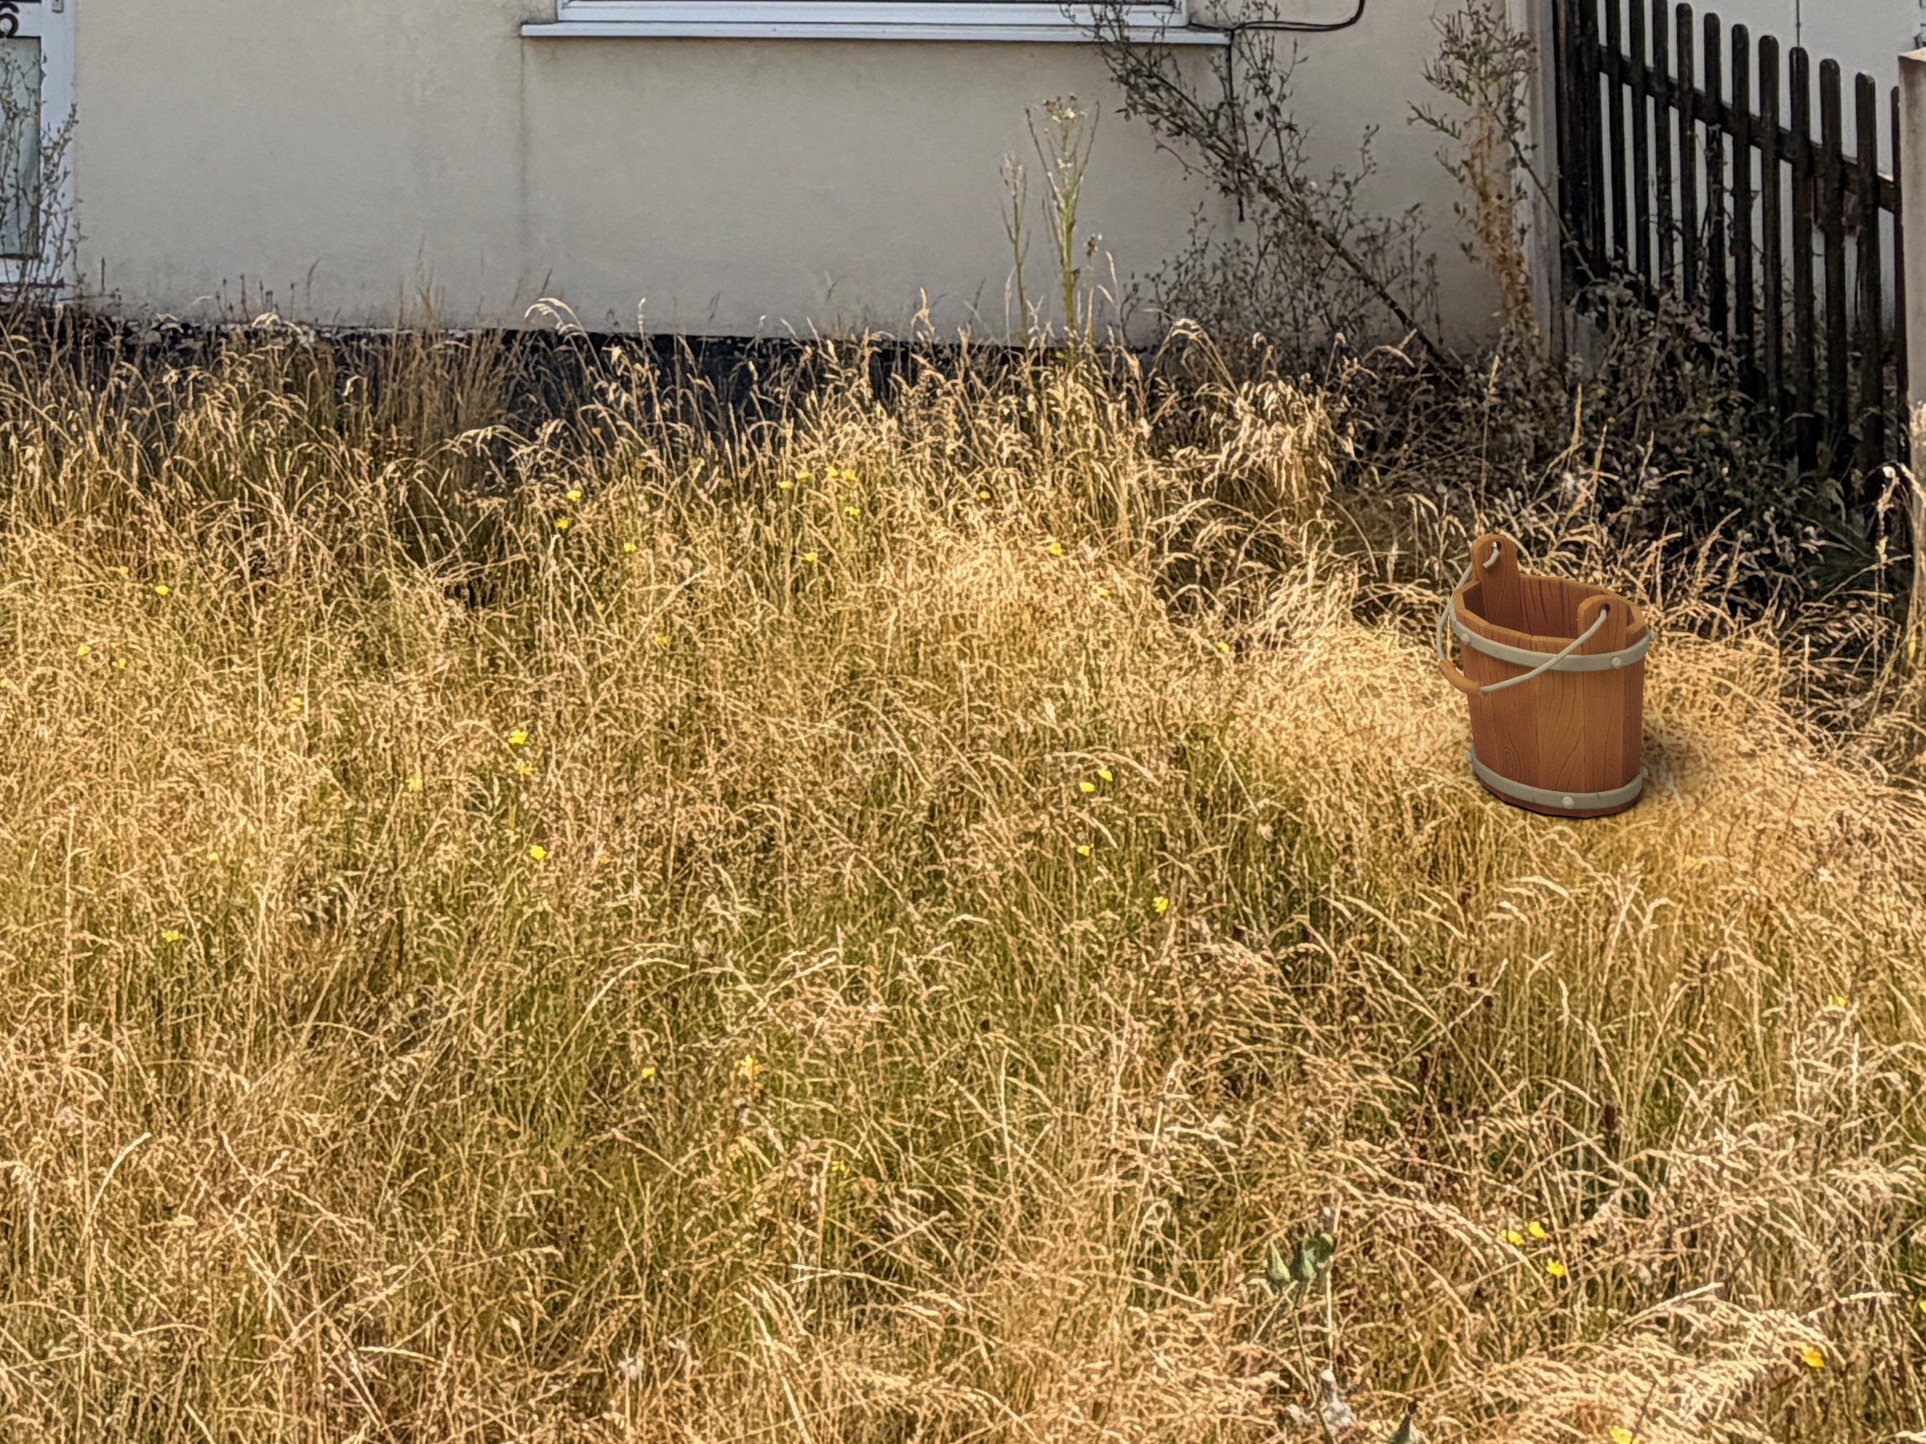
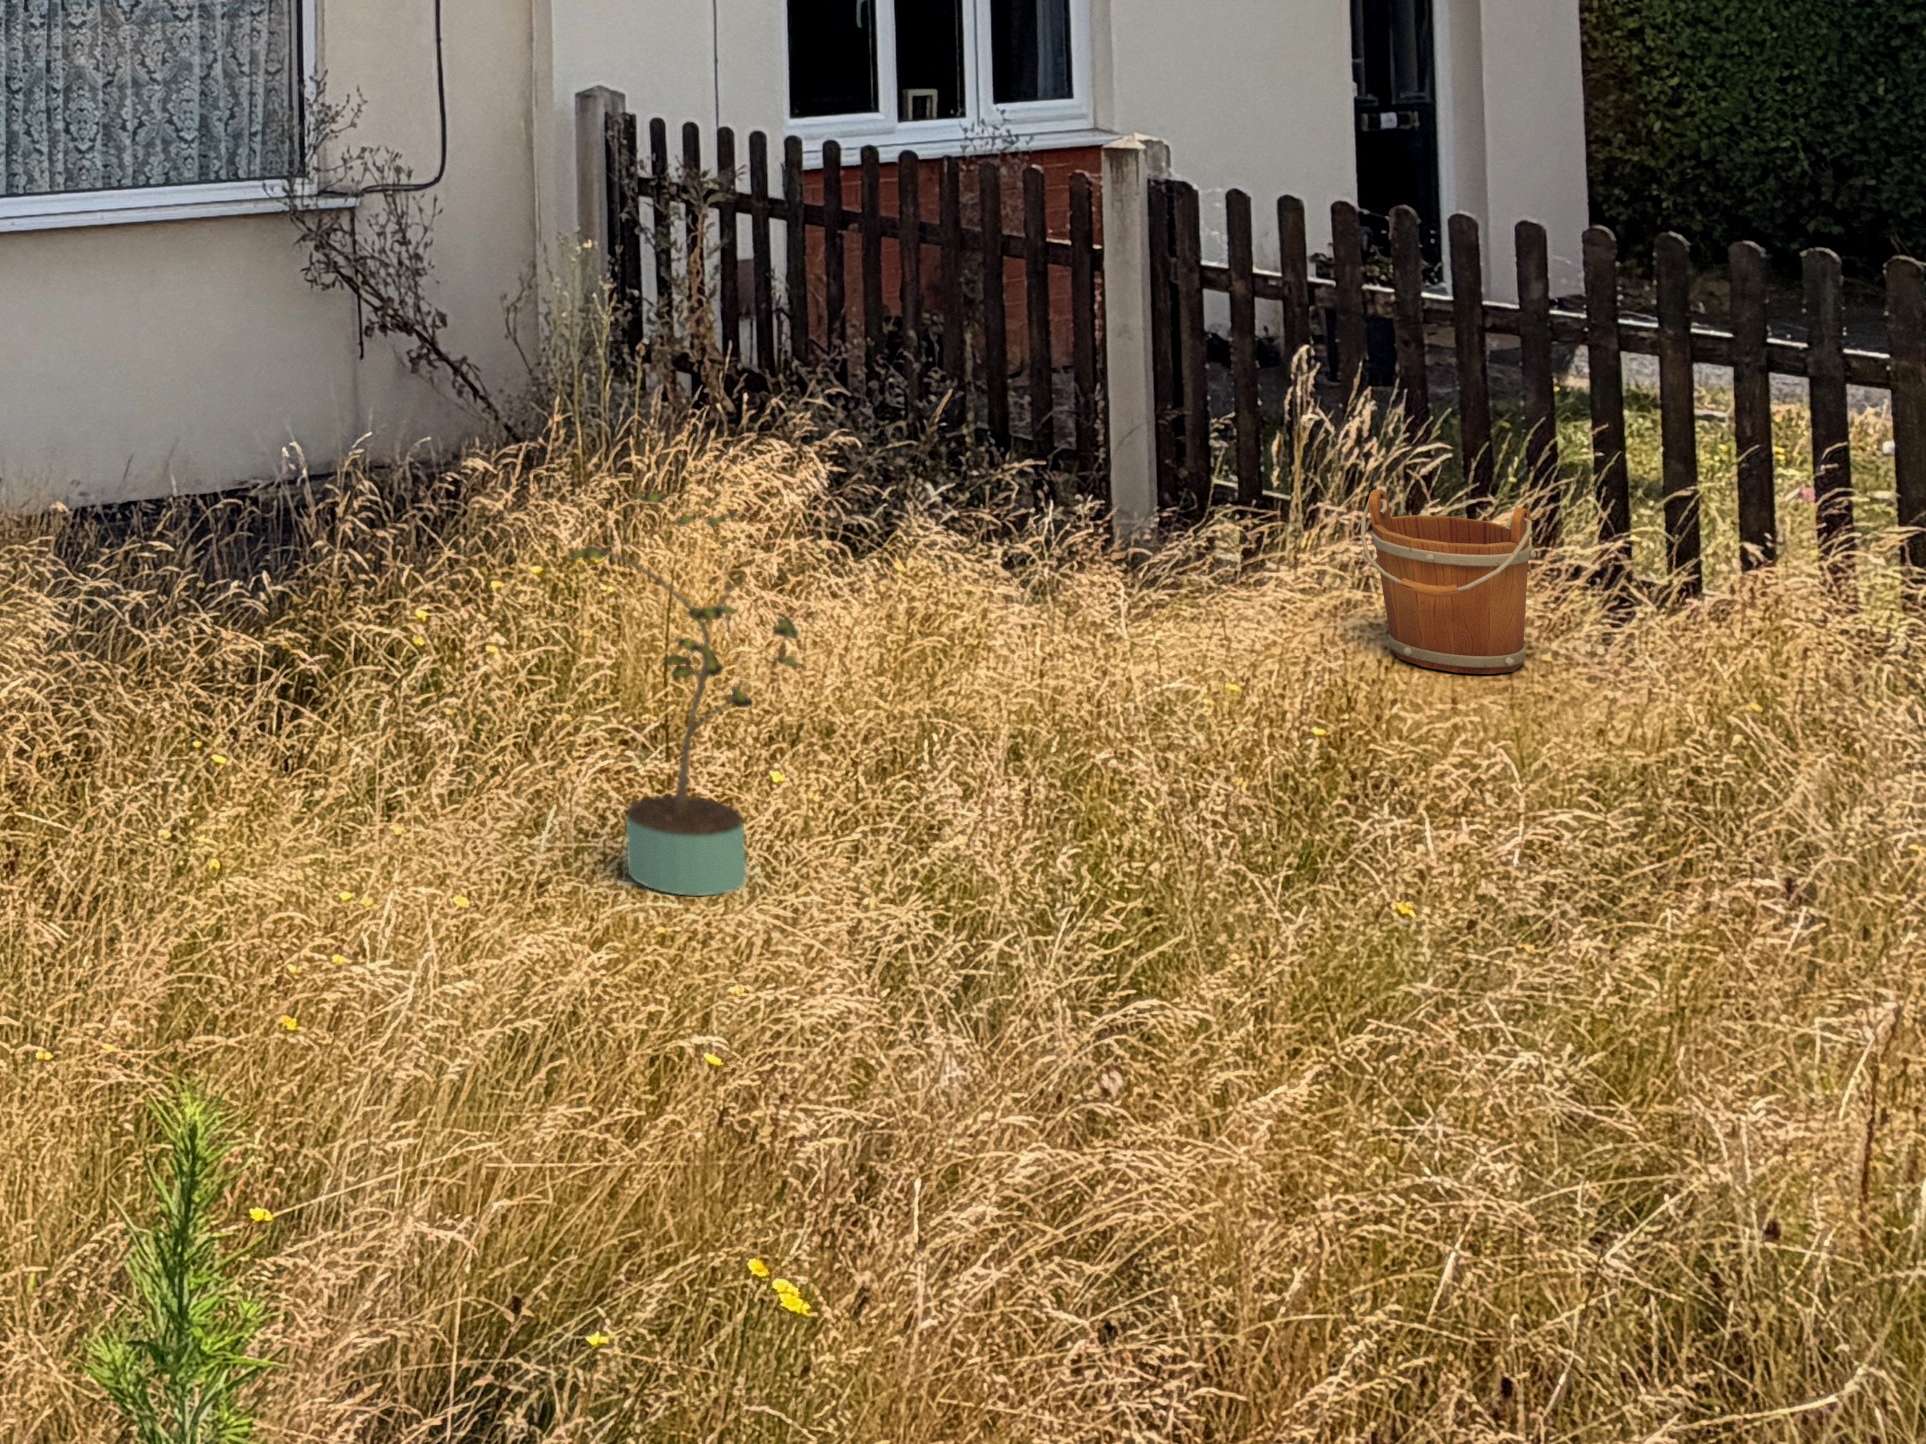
potted plant: none [174,396,398,847] -> present [568,491,801,896]

